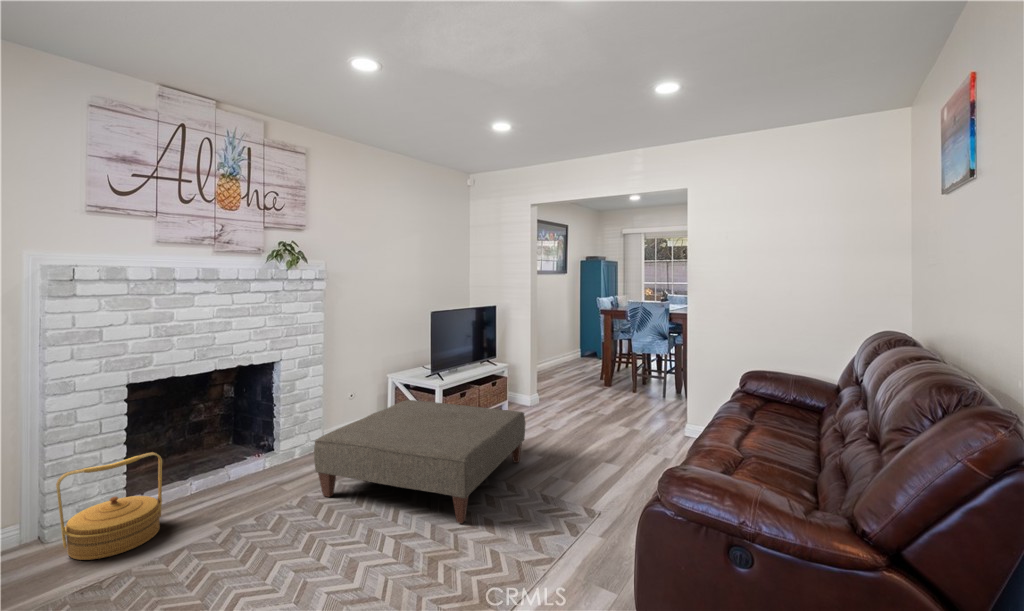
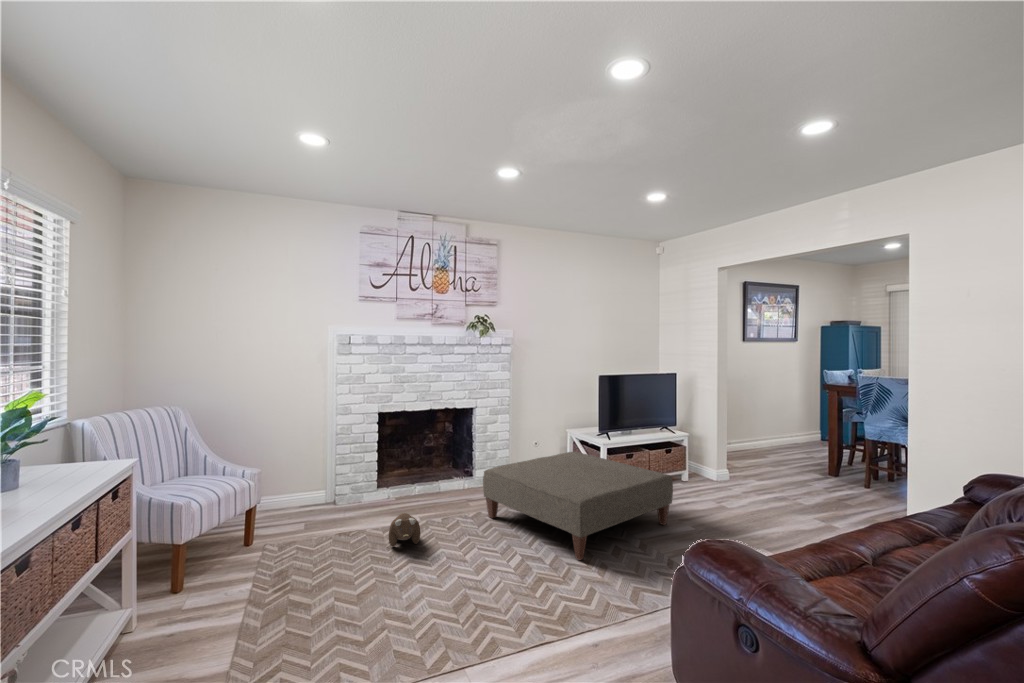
woven basket: present [56,453,162,560] -> none [334,462,389,524]
plush toy: none [189,521,242,575] -> present [389,513,421,547]

